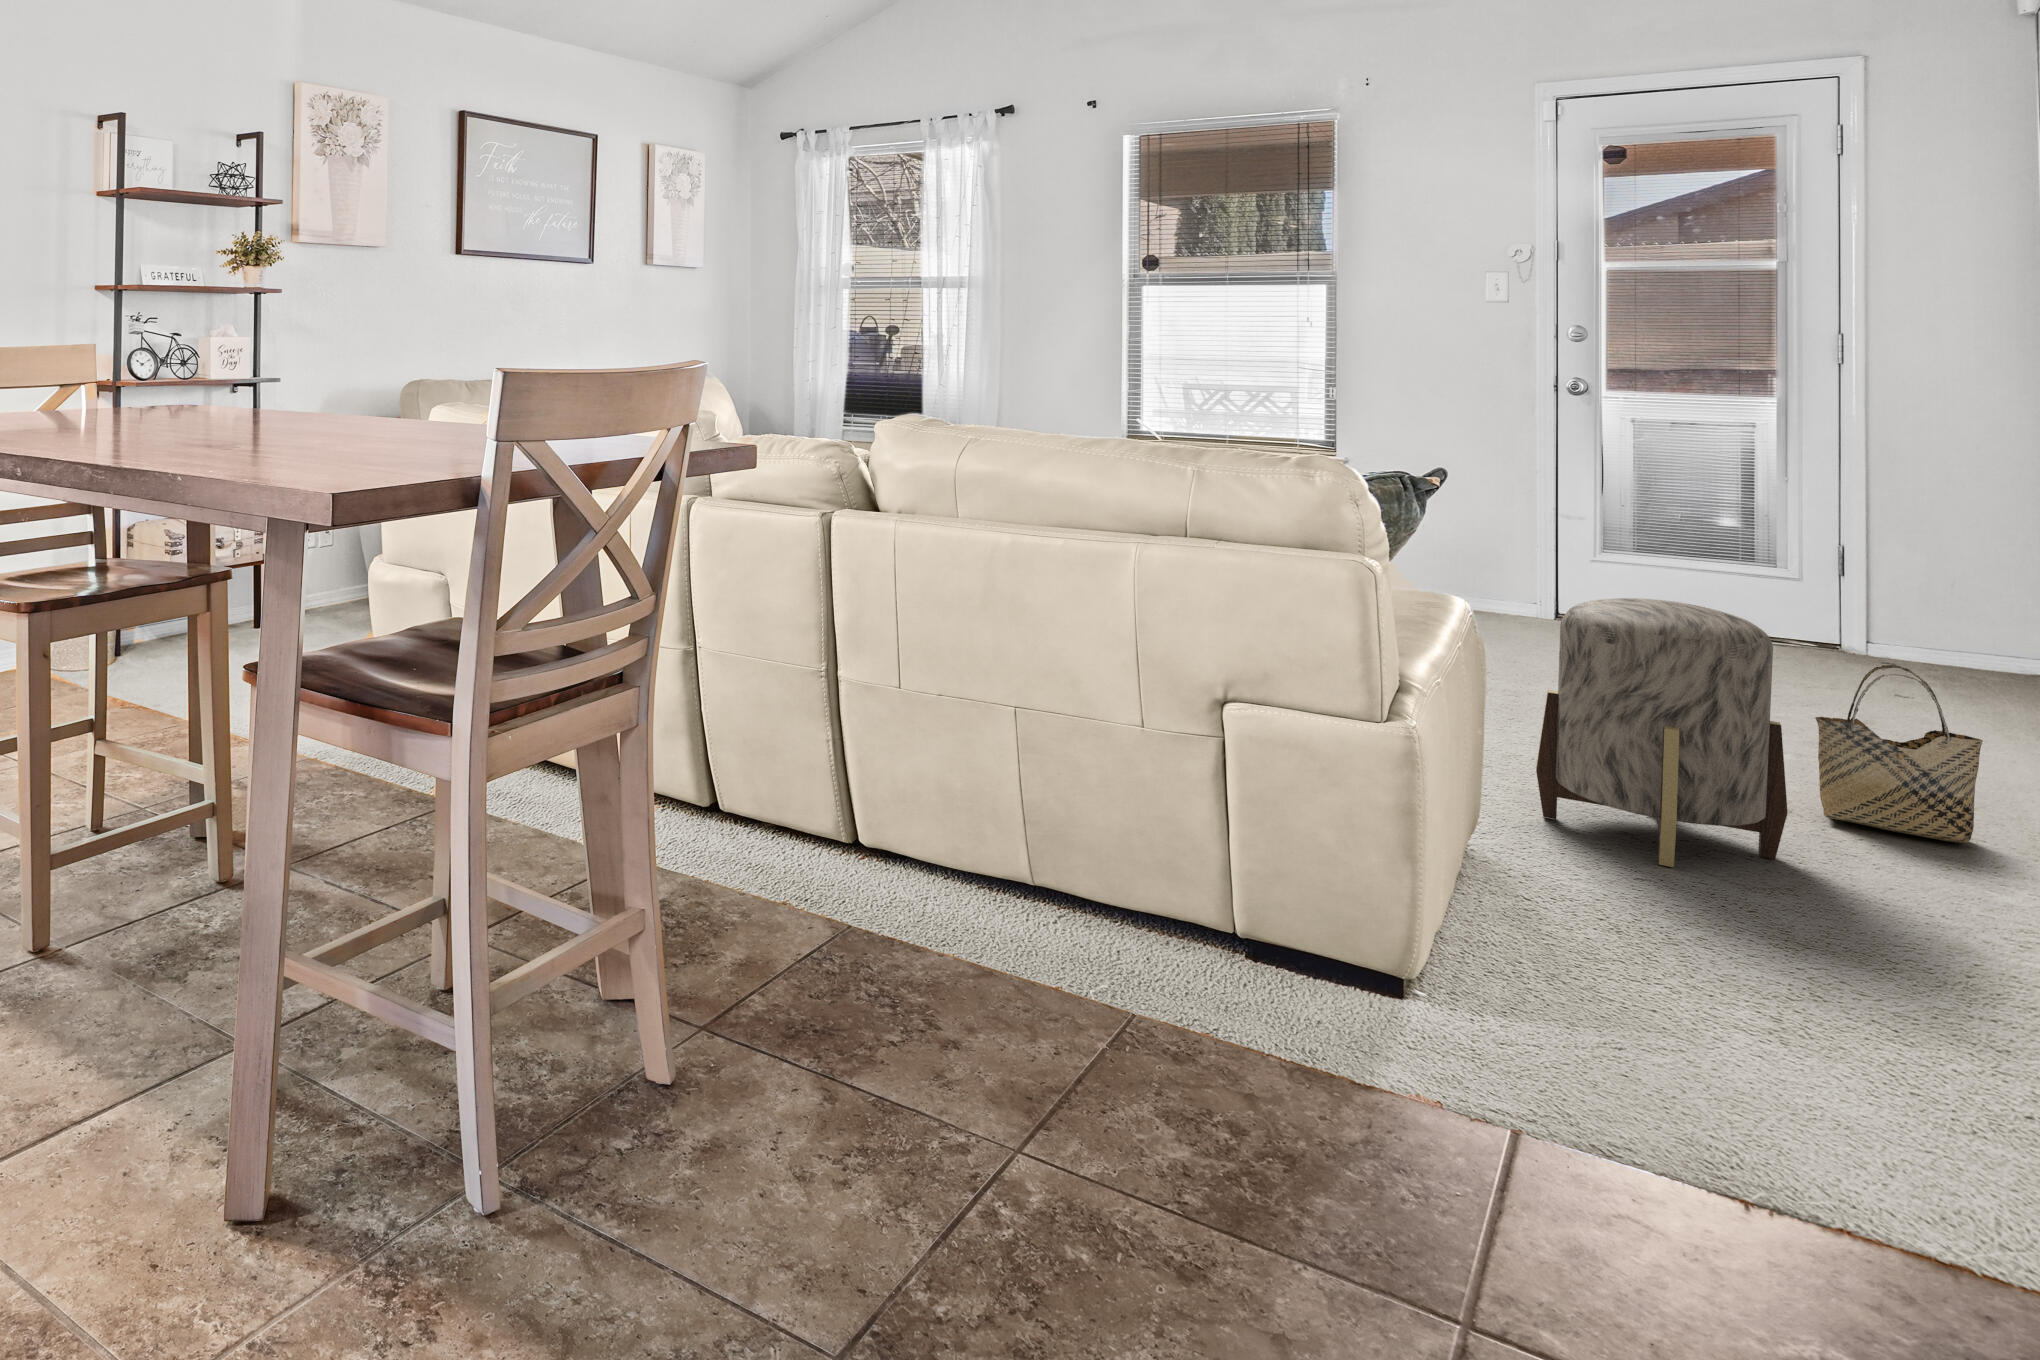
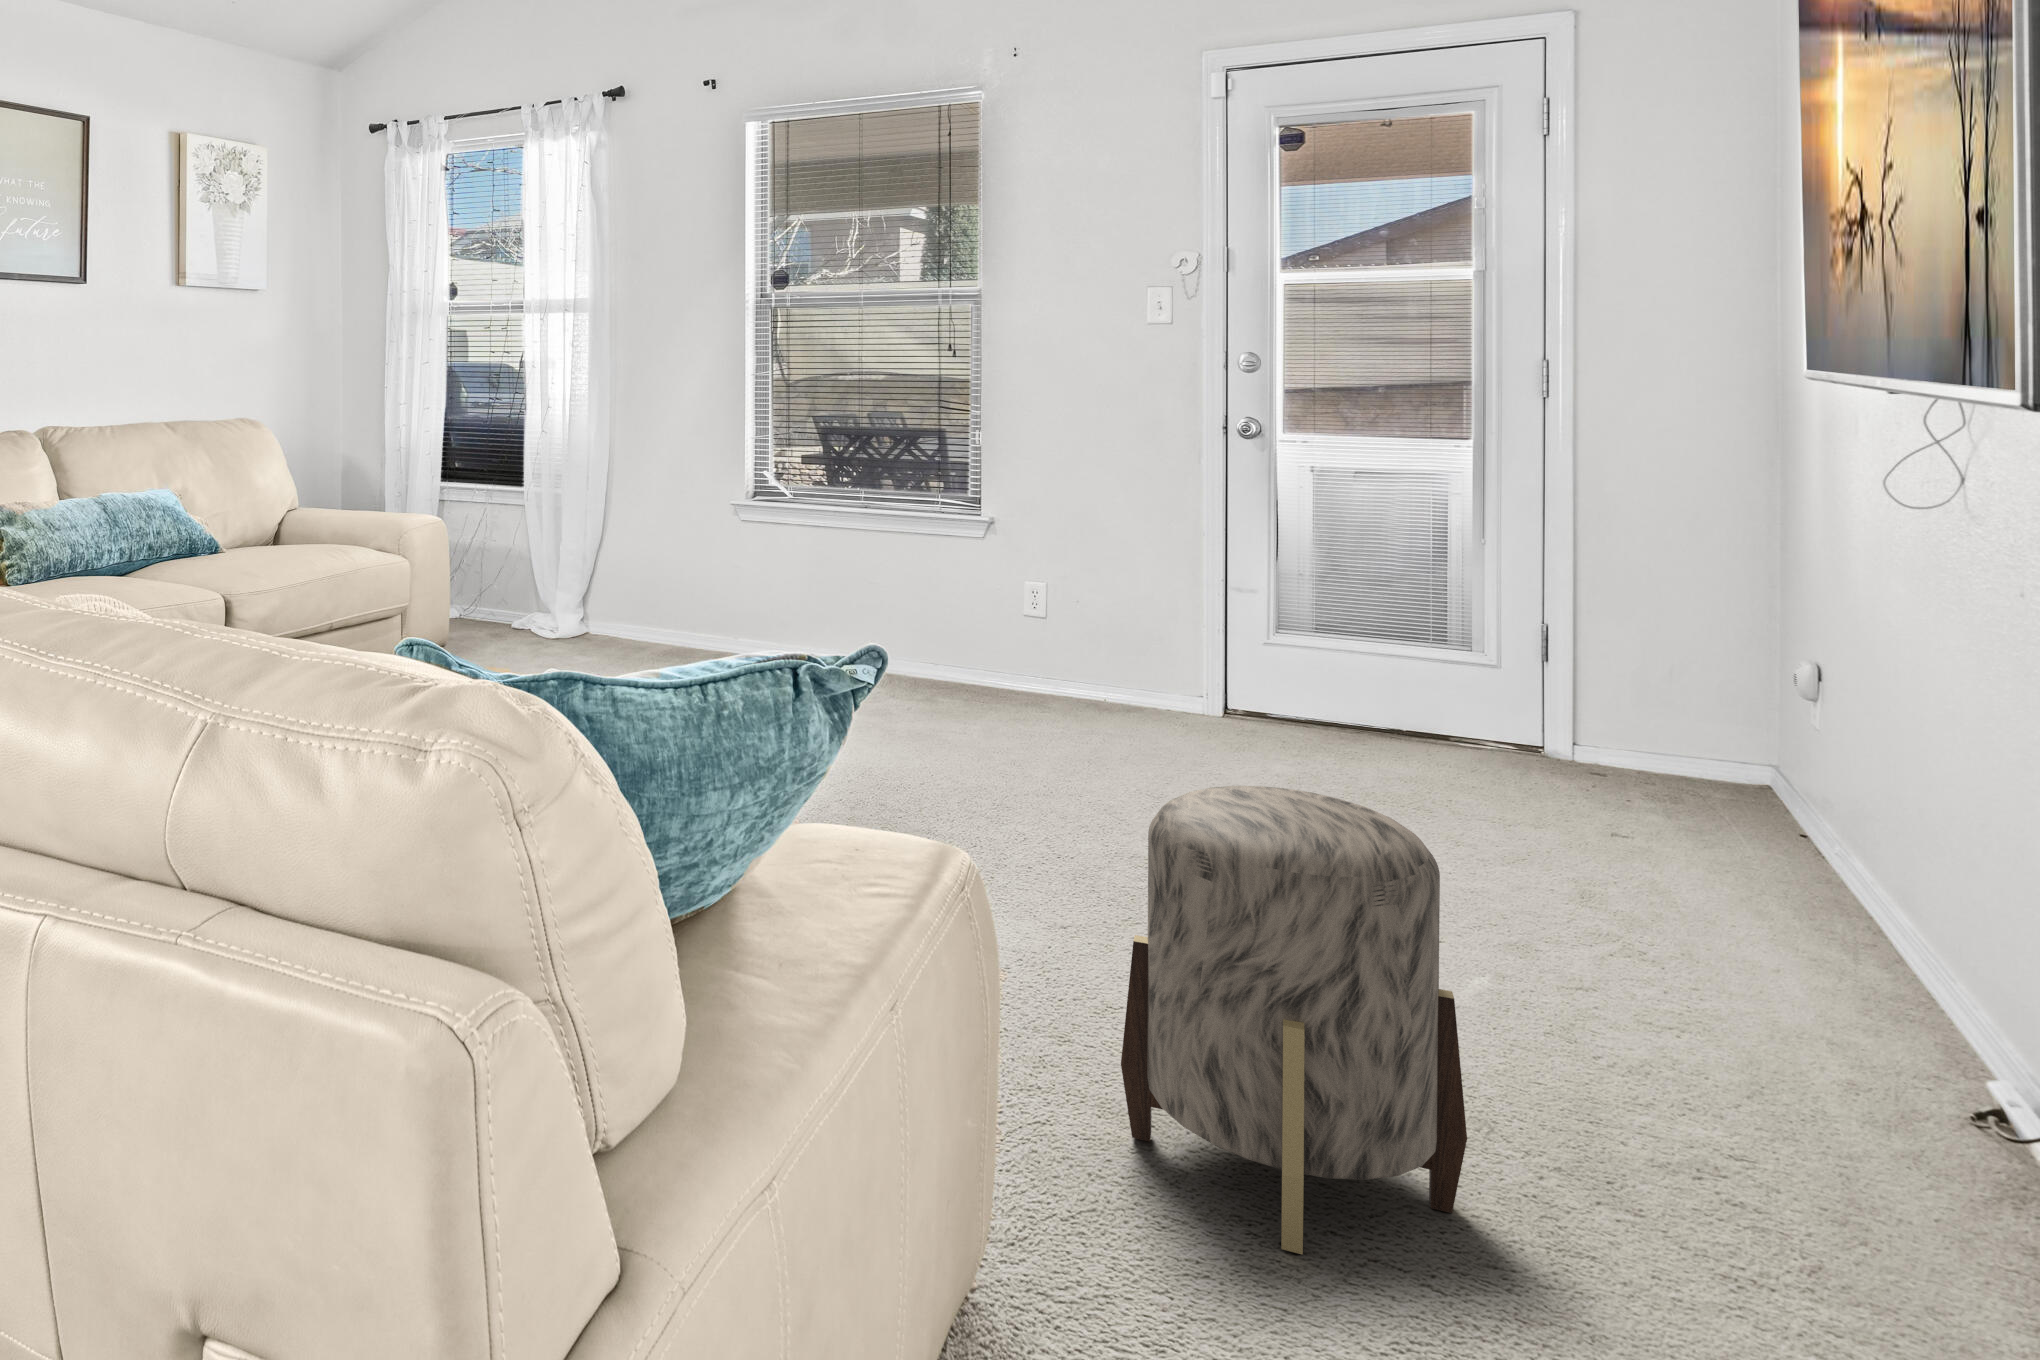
woven basket: present [1815,665,1983,843] -> none [1506,862,1728,1146]

